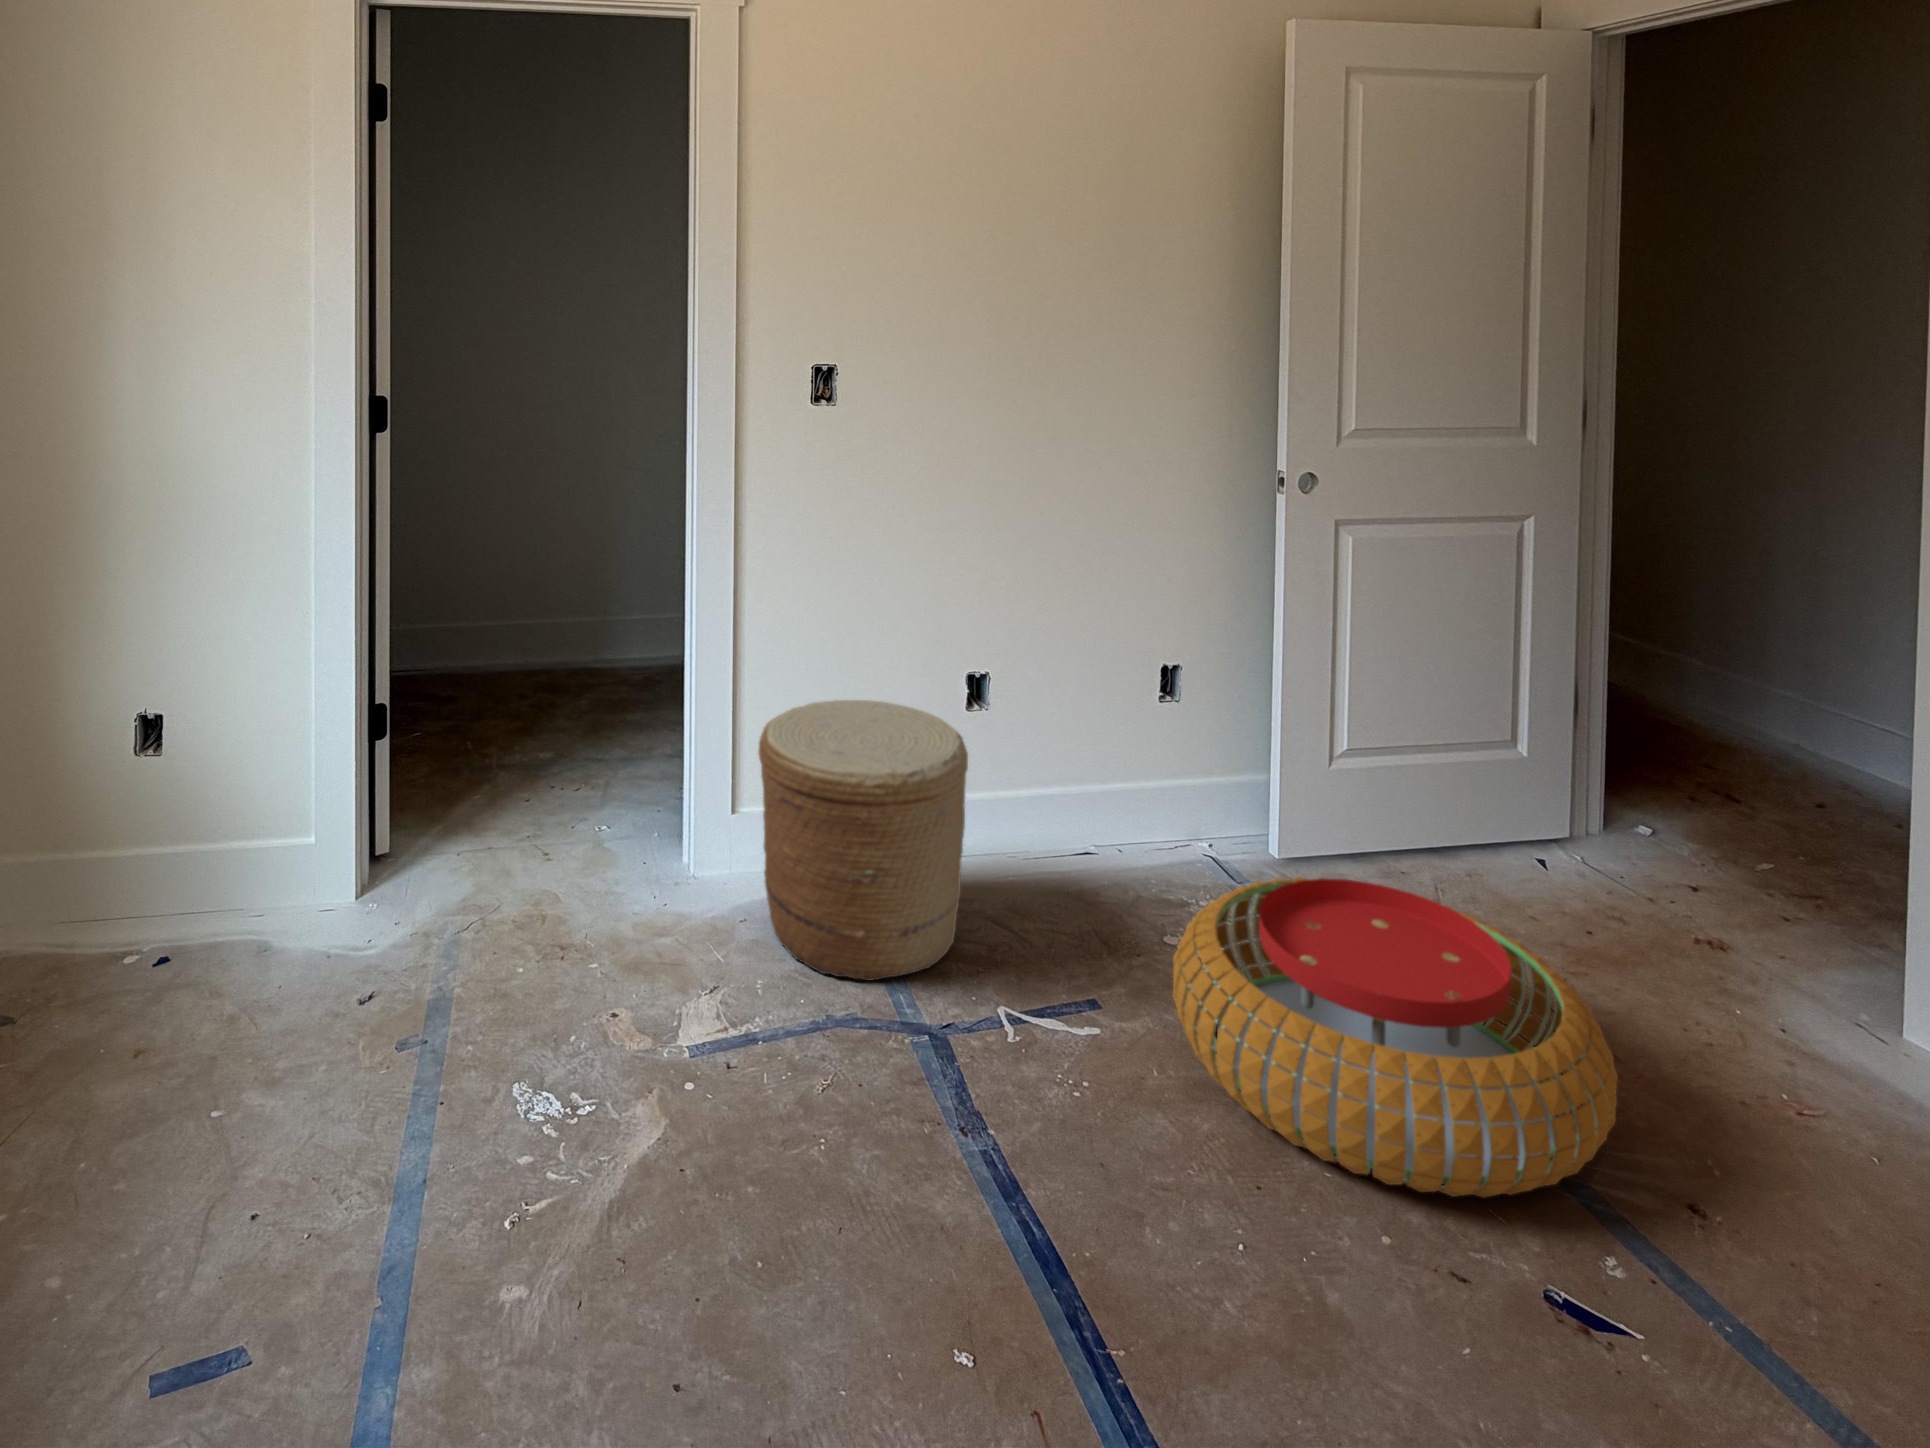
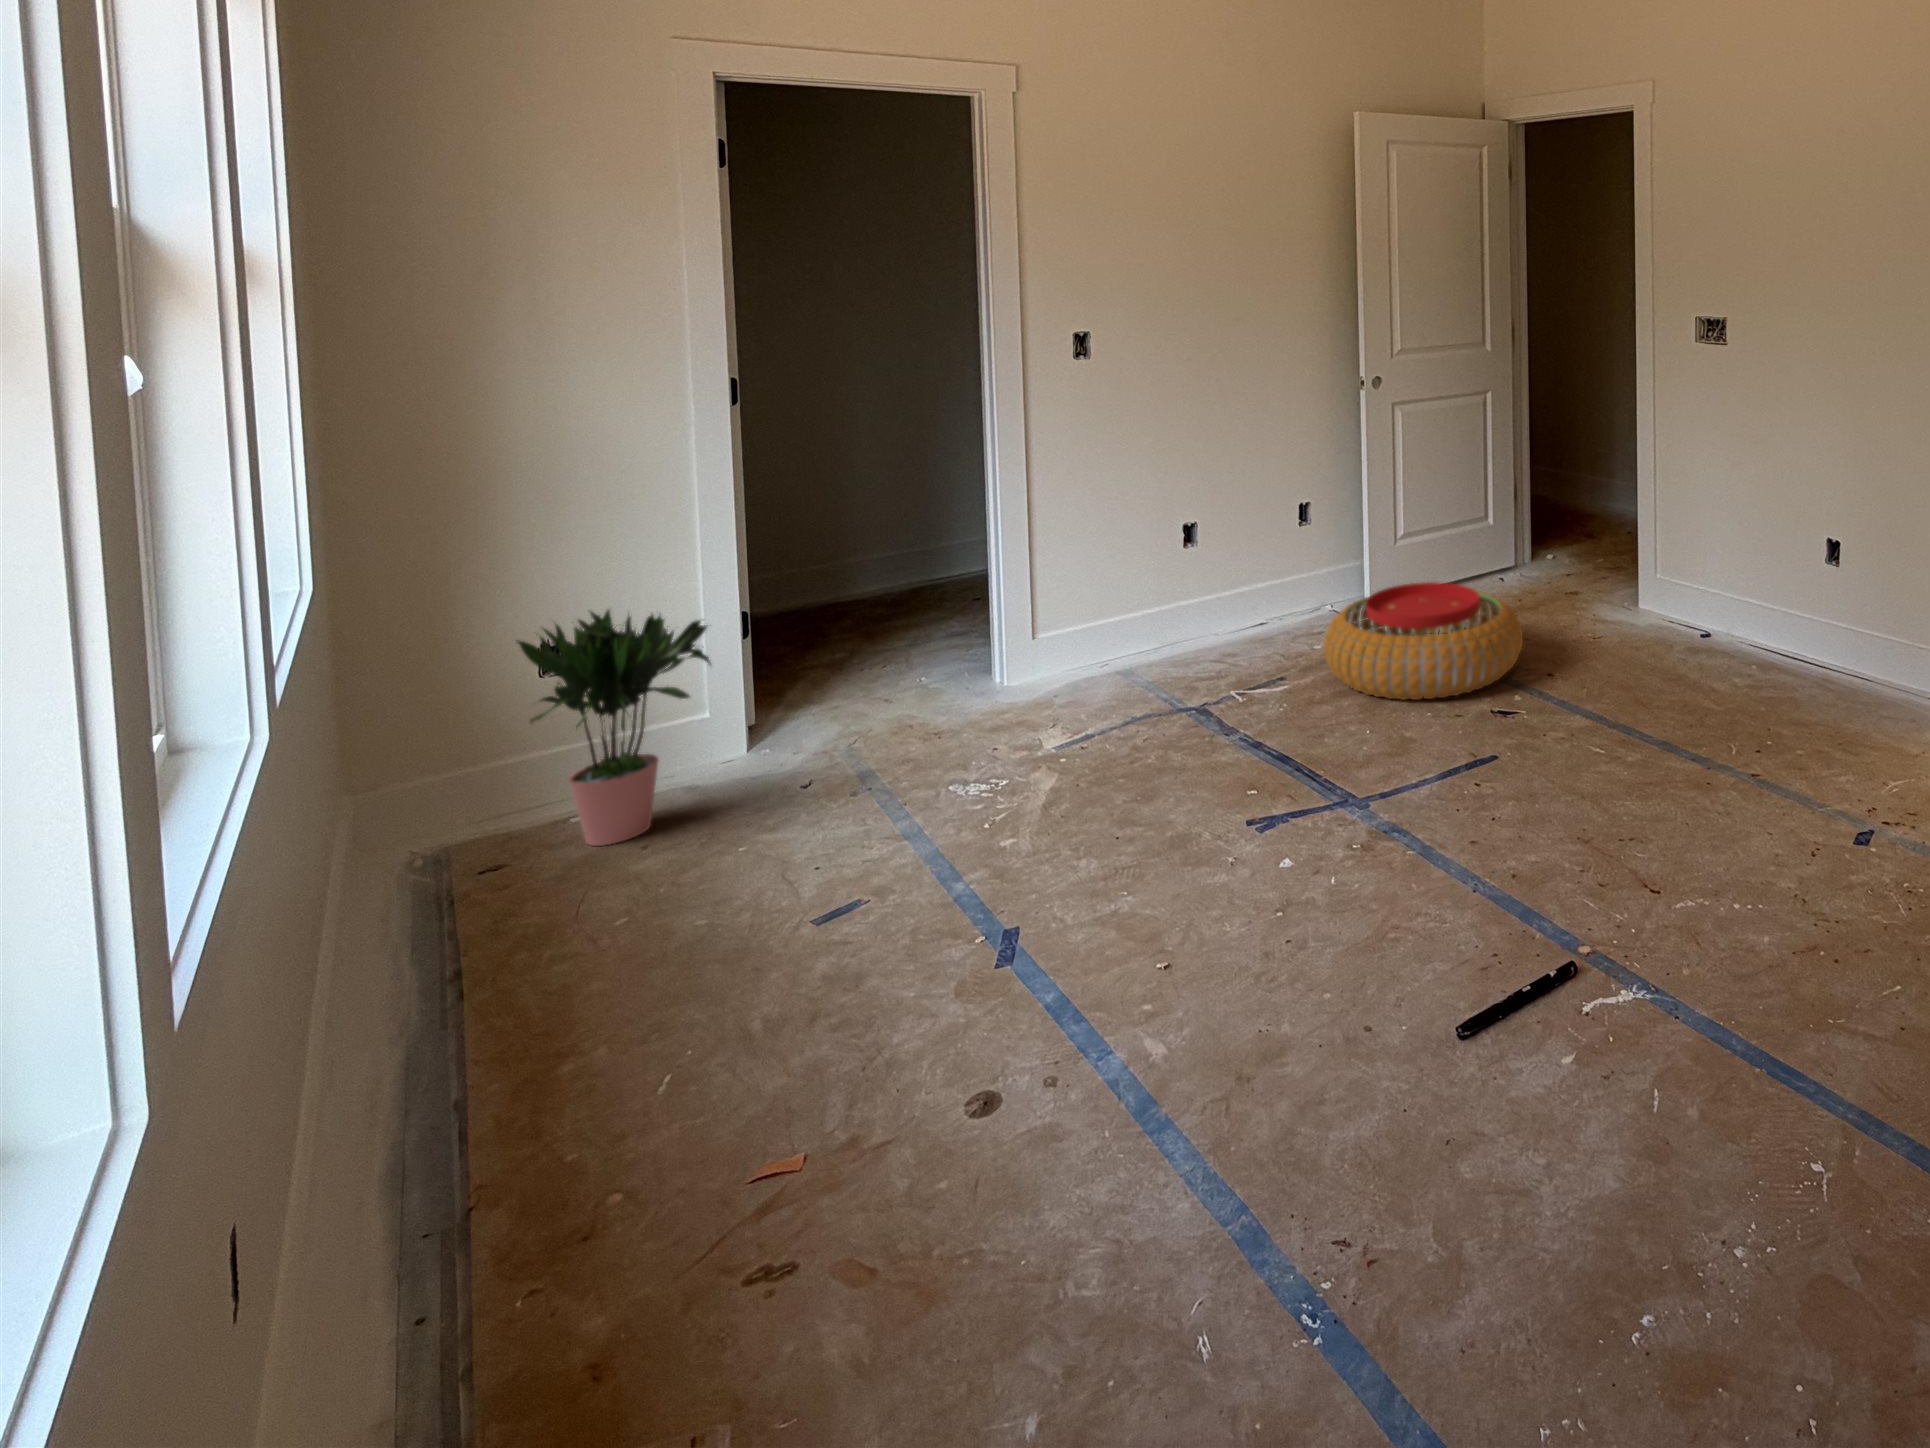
potted plant: none [40,666,277,1023] -> present [518,610,710,846]
woven basket: present [759,700,968,980] -> none [1061,547,1199,706]

